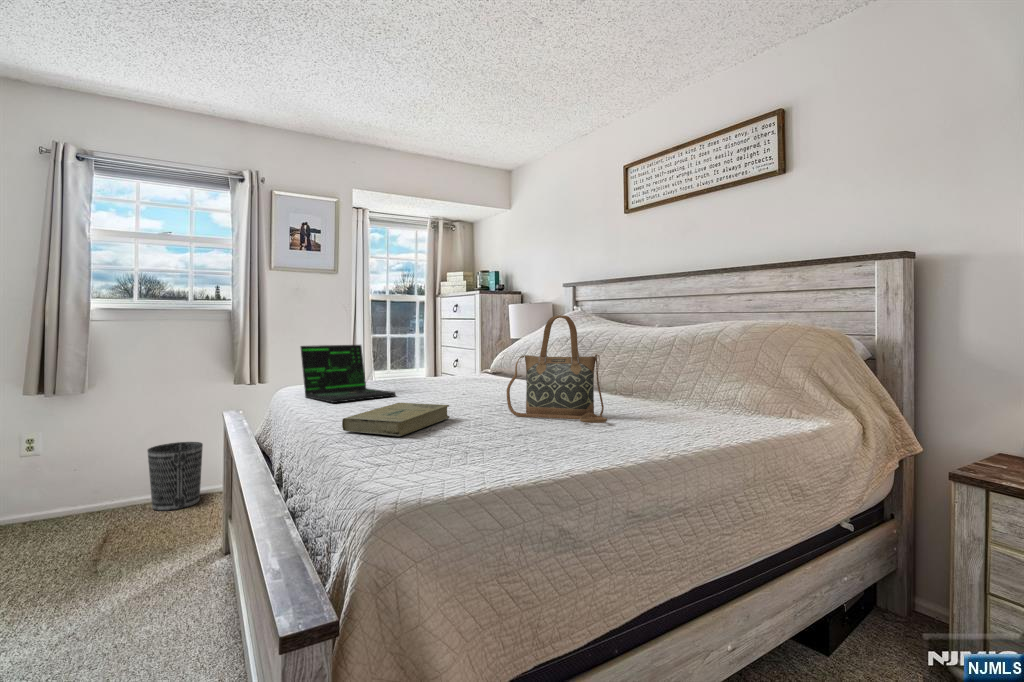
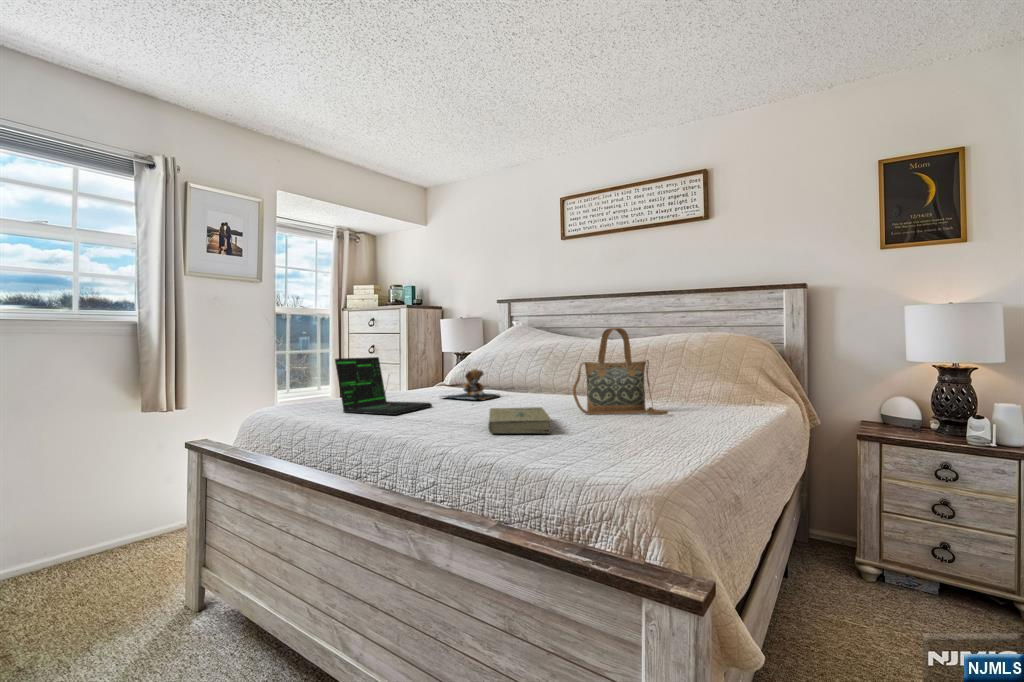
teddy bear: none [431,359,498,392] -> present [441,369,500,400]
wastebasket: present [148,442,203,511] -> none [31,484,108,576]

